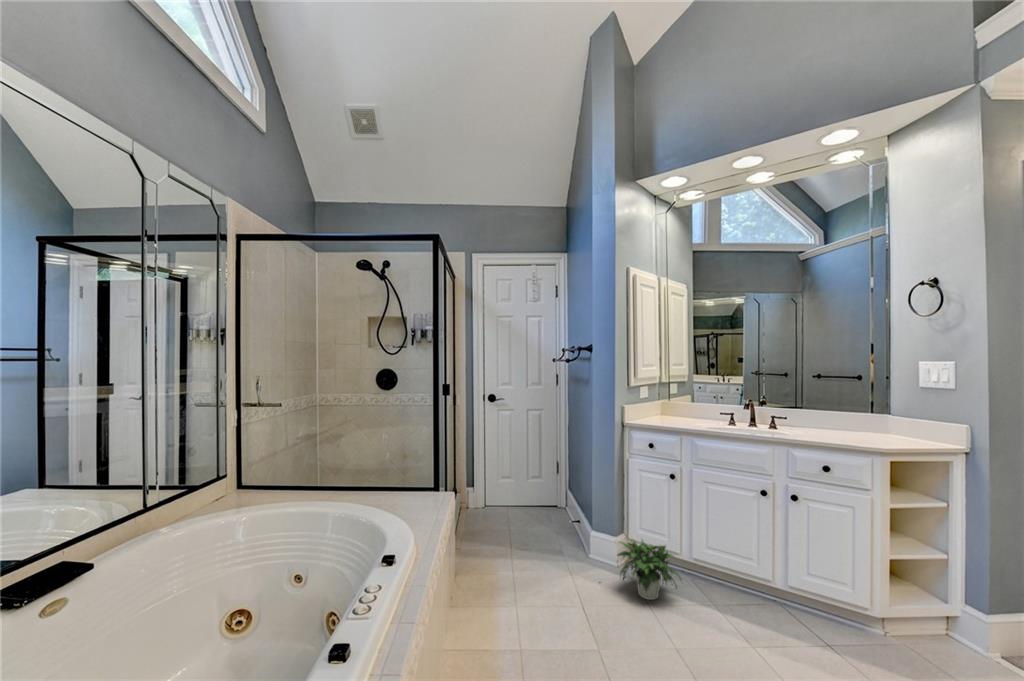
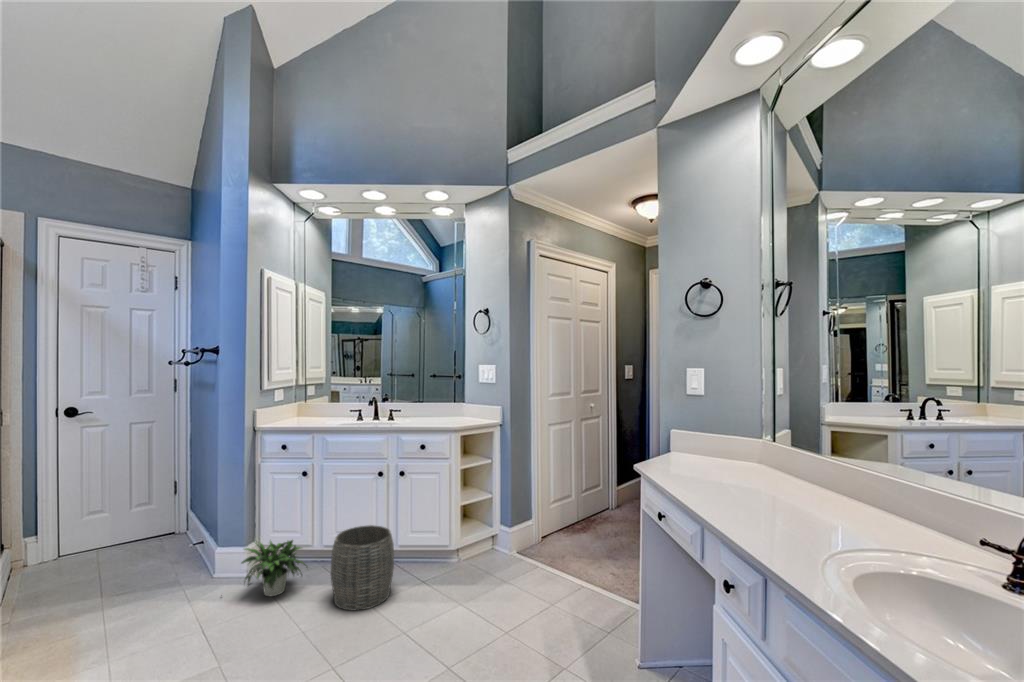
woven basket: none [711,551,793,661] -> present [331,525,394,611]

